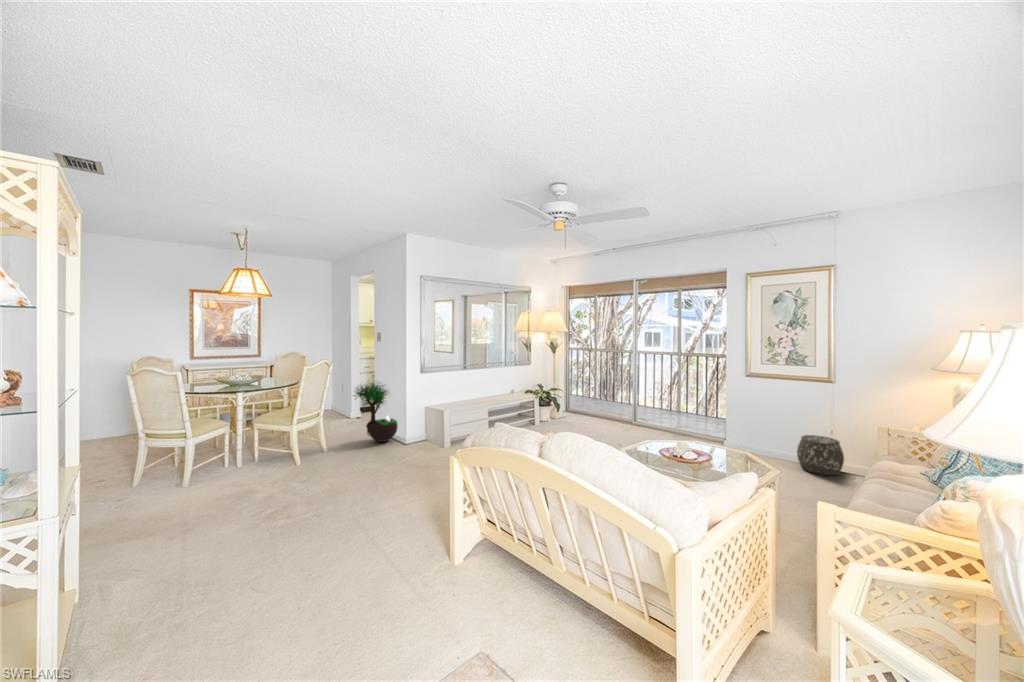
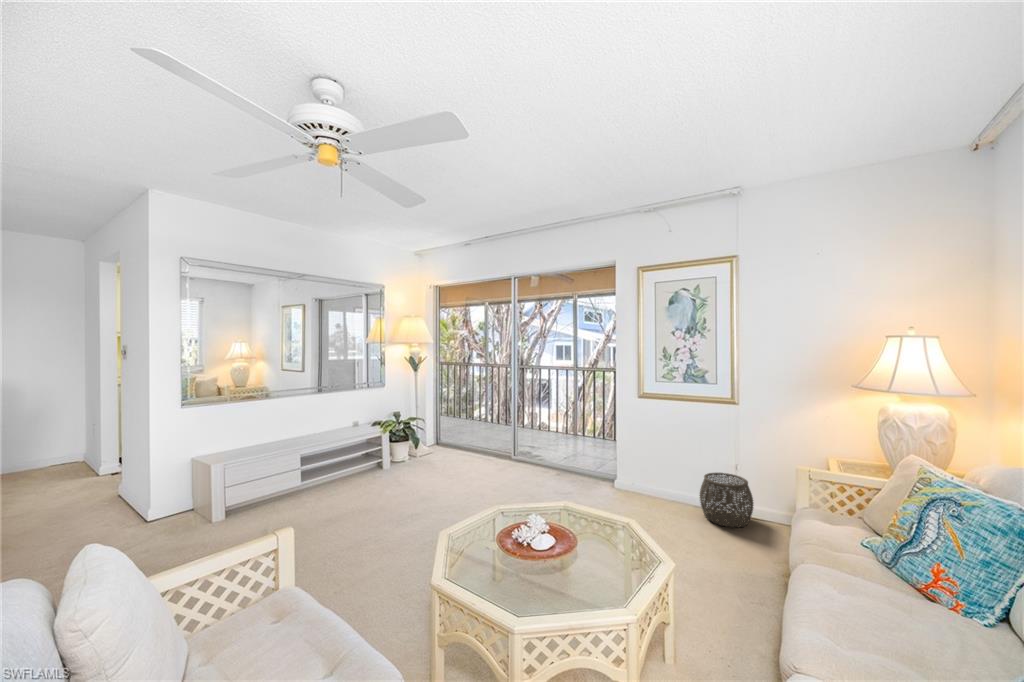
potted tree: present [354,382,398,442] -> none [33,414,130,524]

